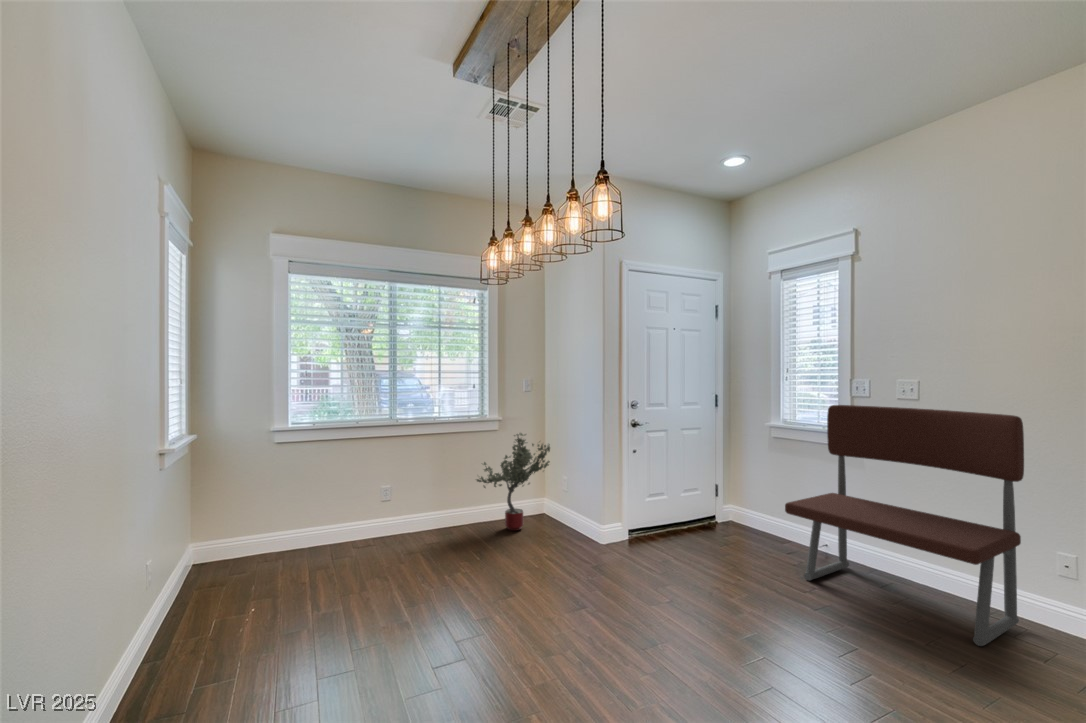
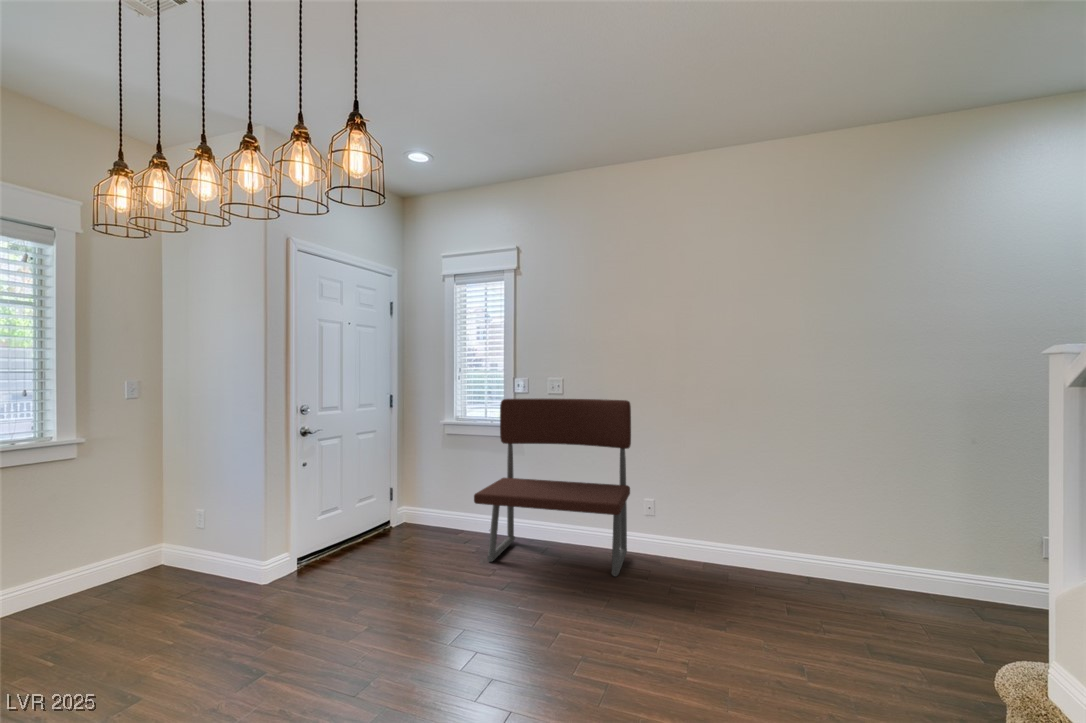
potted tree: present [477,433,550,531] -> none [33,459,178,607]

